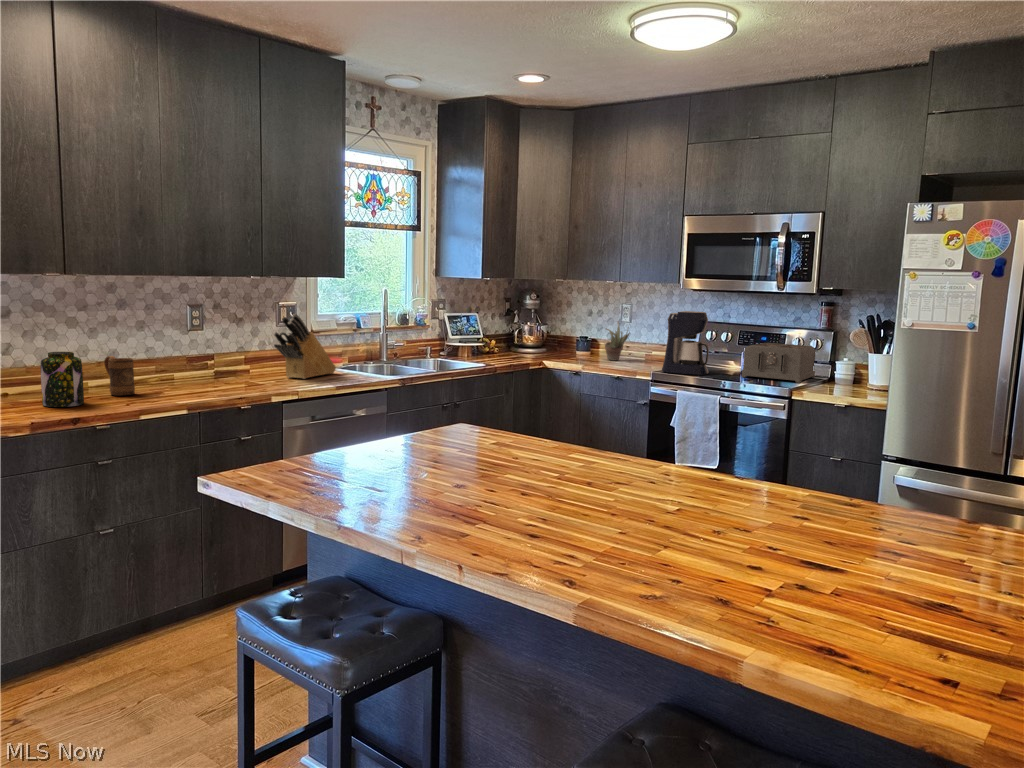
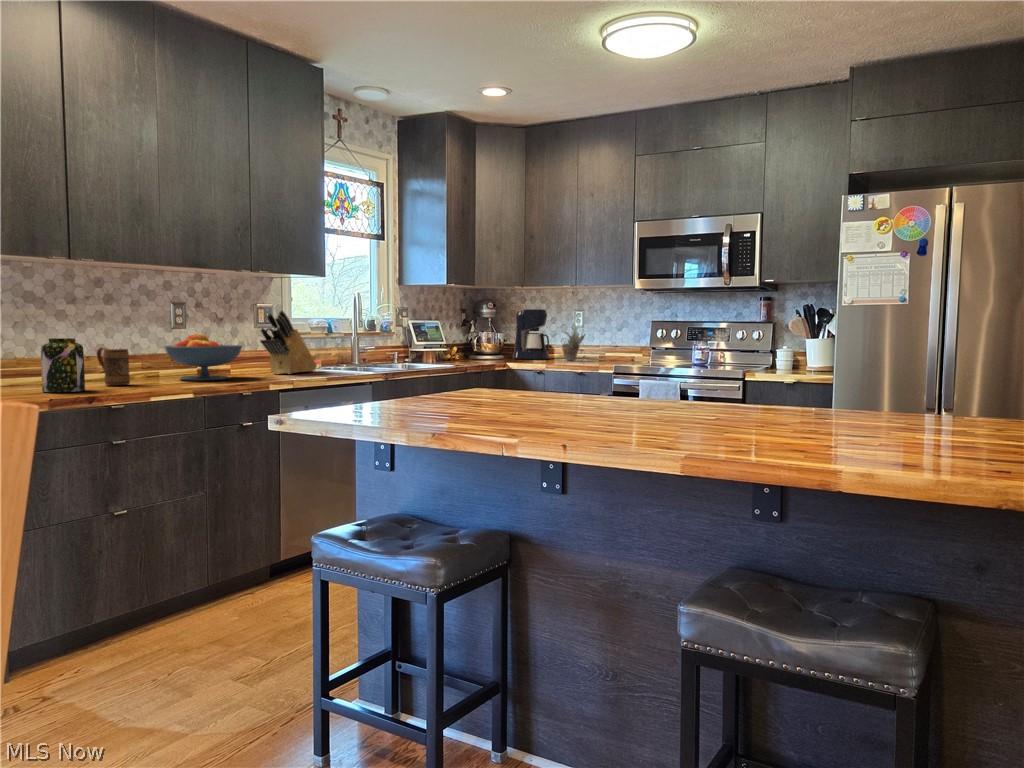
coffee maker: present [662,311,709,375] -> present [513,309,550,359]
fruit bowl: none [174,338,252,389] -> present [165,334,242,380]
toaster: present [742,343,816,383] -> none [695,336,758,368]

